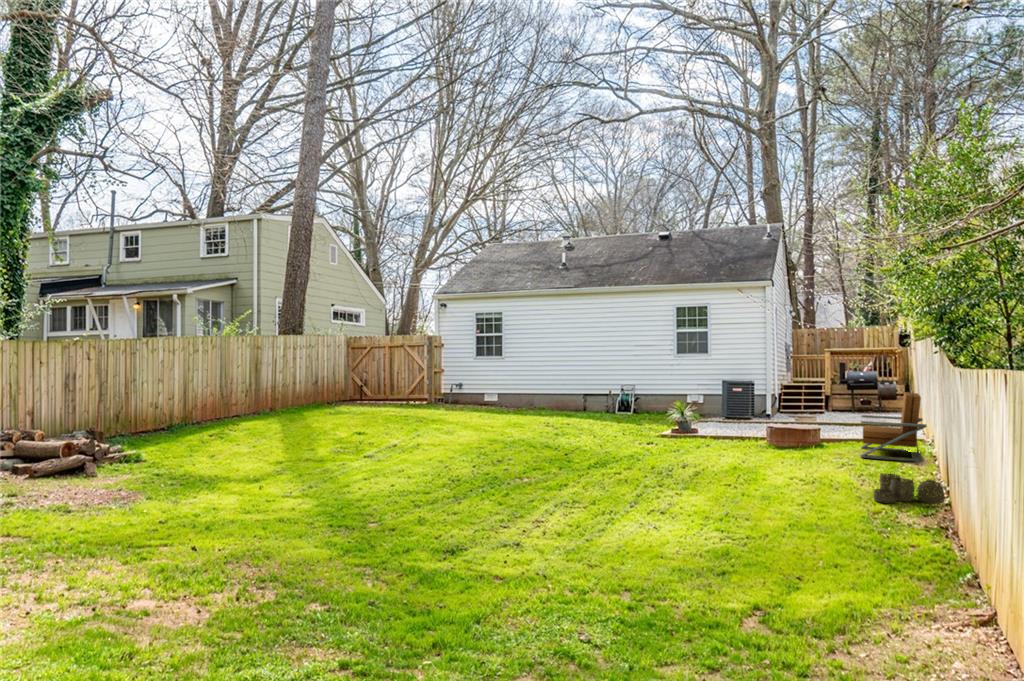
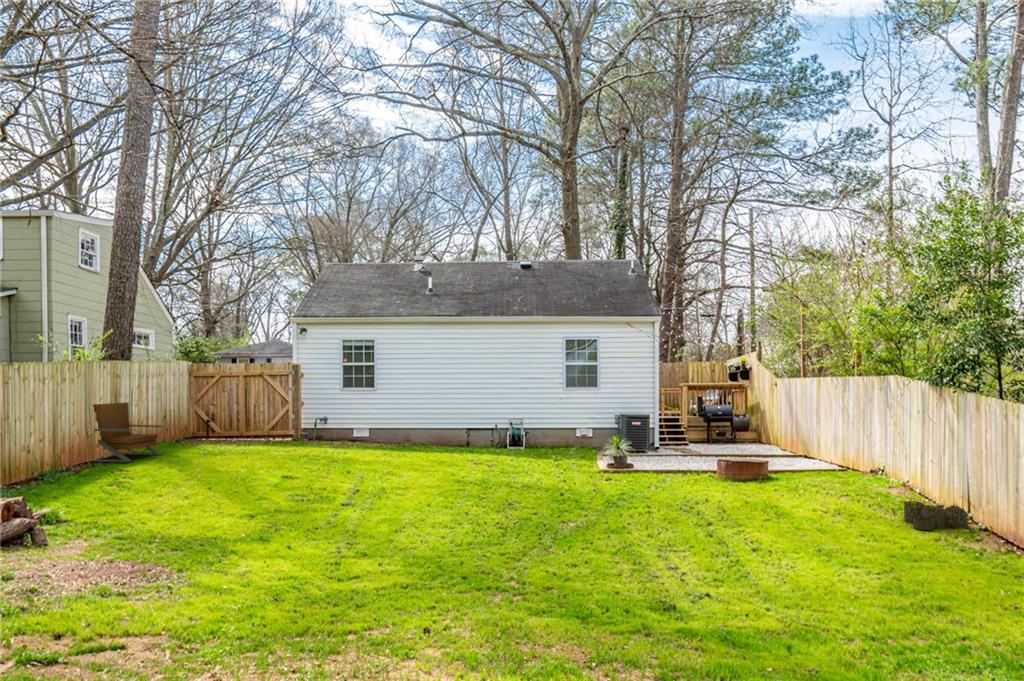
lounge chair: present [861,392,927,462] -> present [92,402,163,462]

